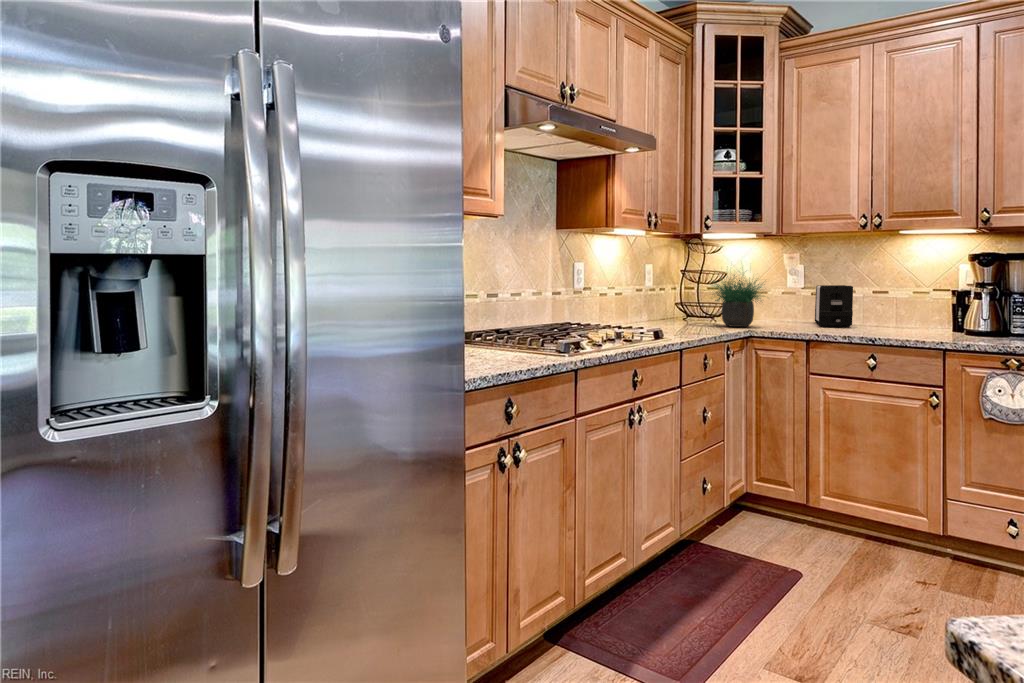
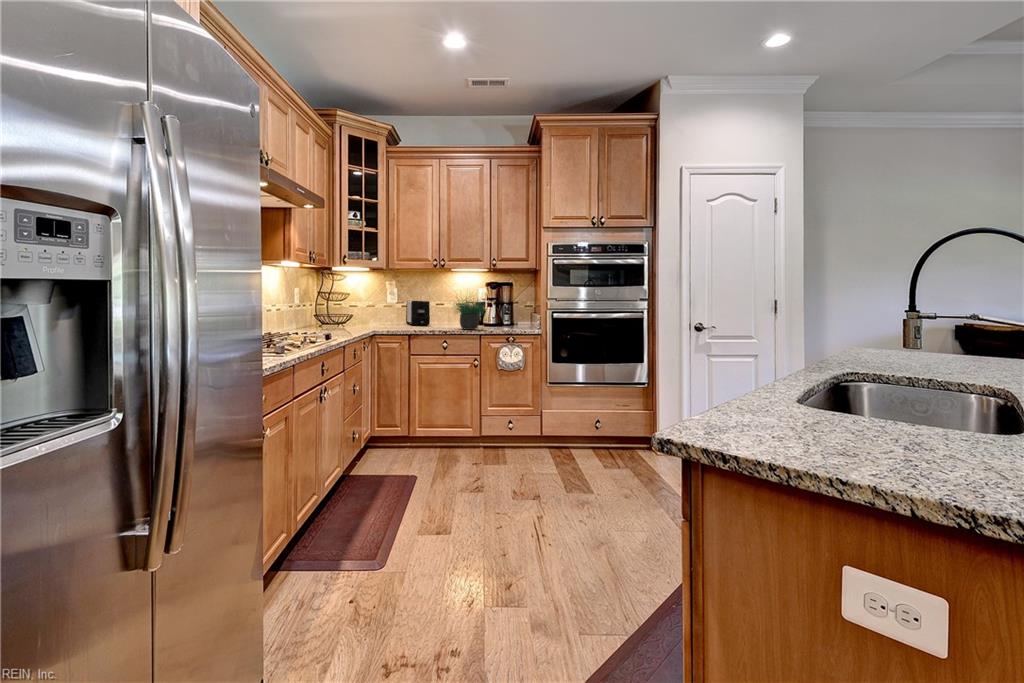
potted plant: present [713,275,762,327] -> present [456,298,484,330]

